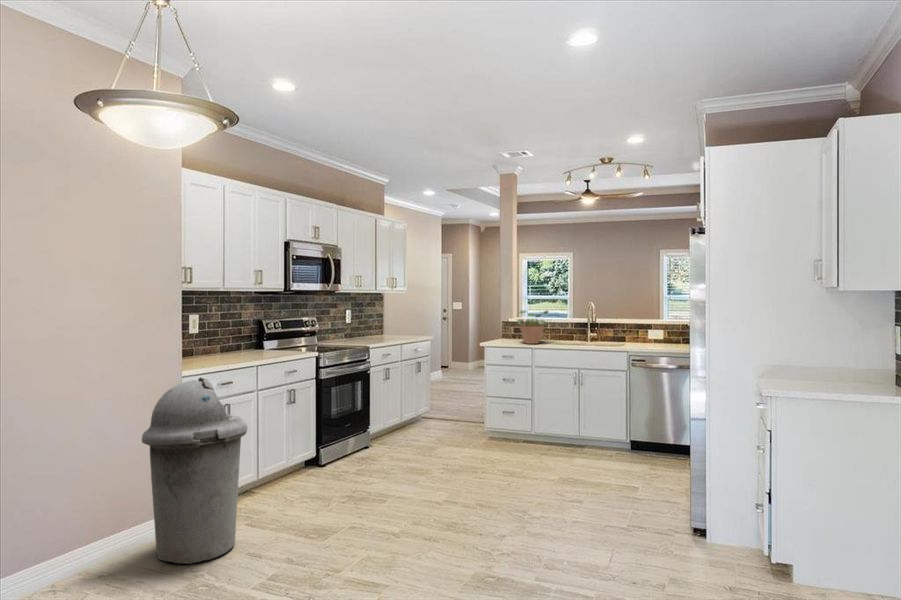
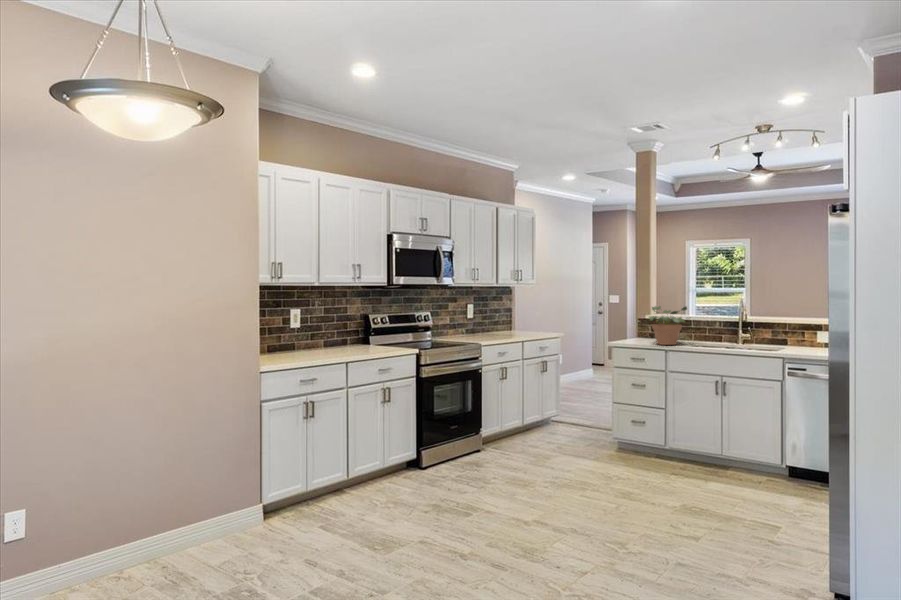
trash can: present [142,378,248,564] -> none [214,374,314,557]

